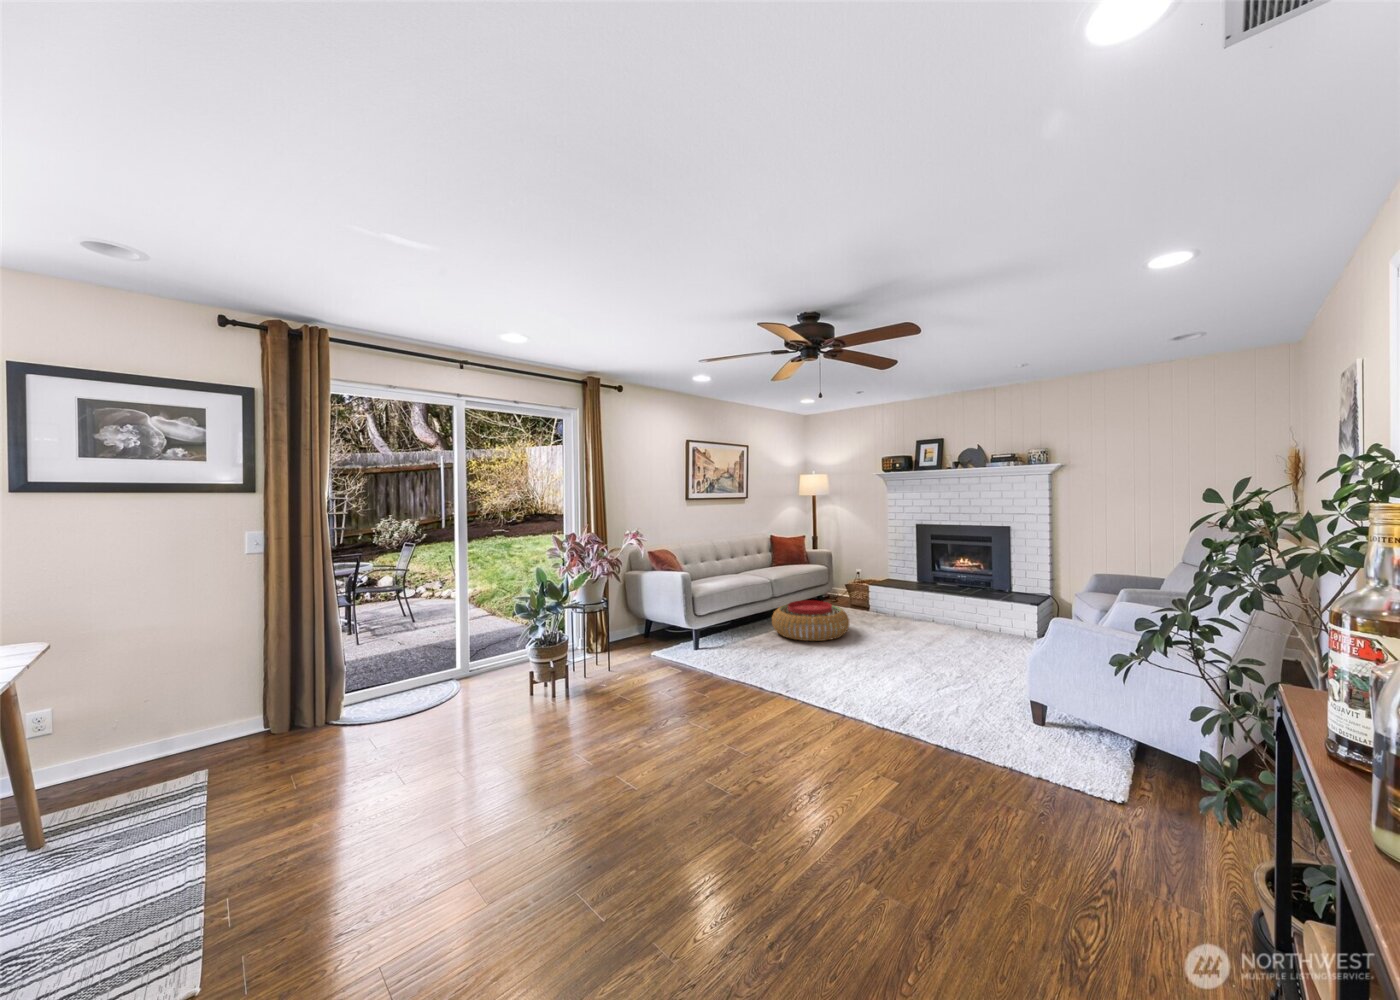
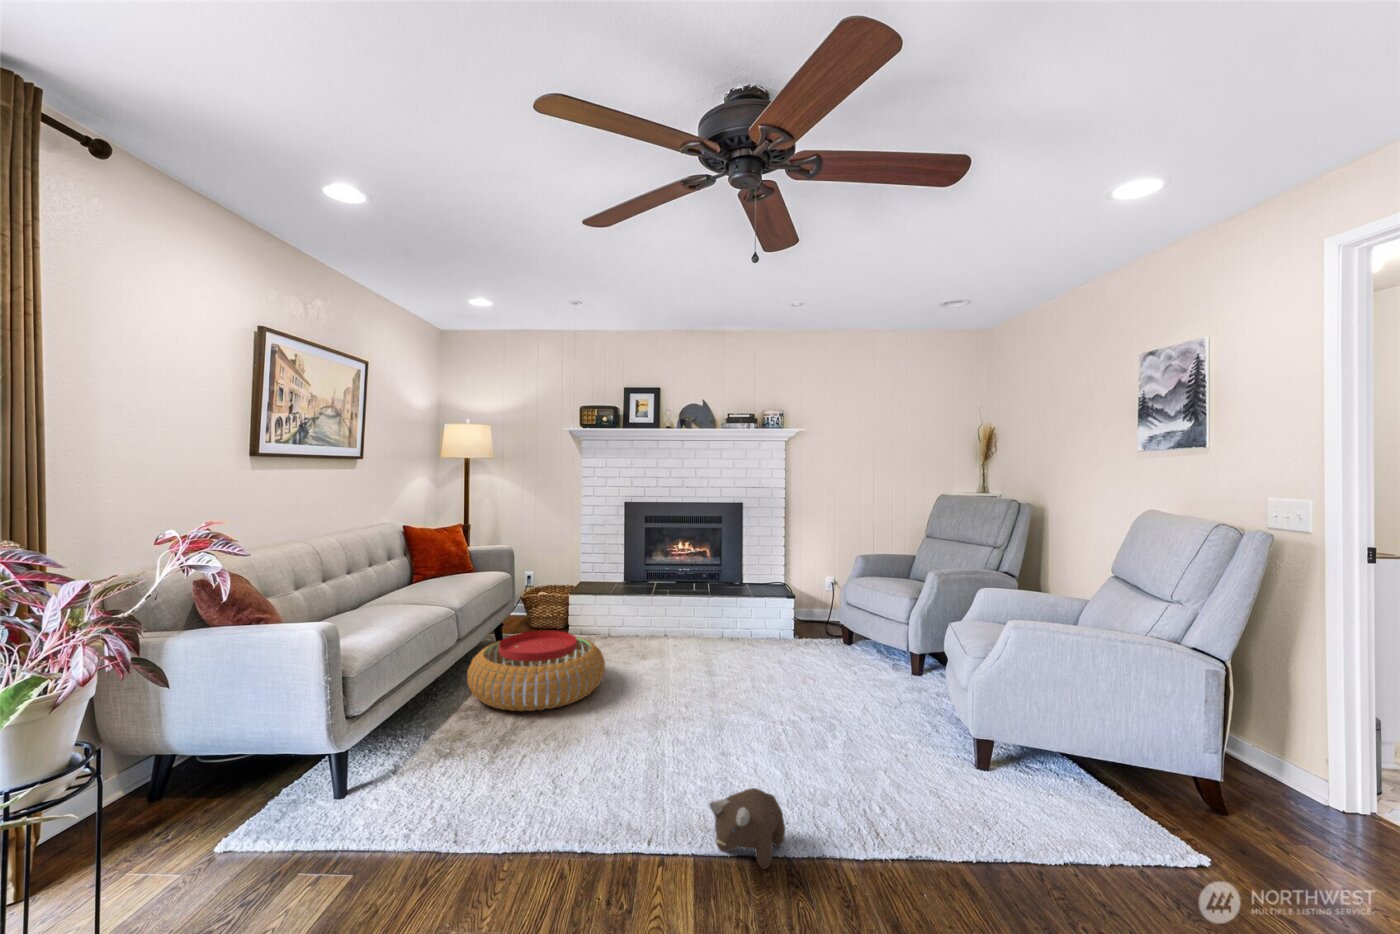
plush toy: none [794,672,843,711] -> present [709,788,785,869]

